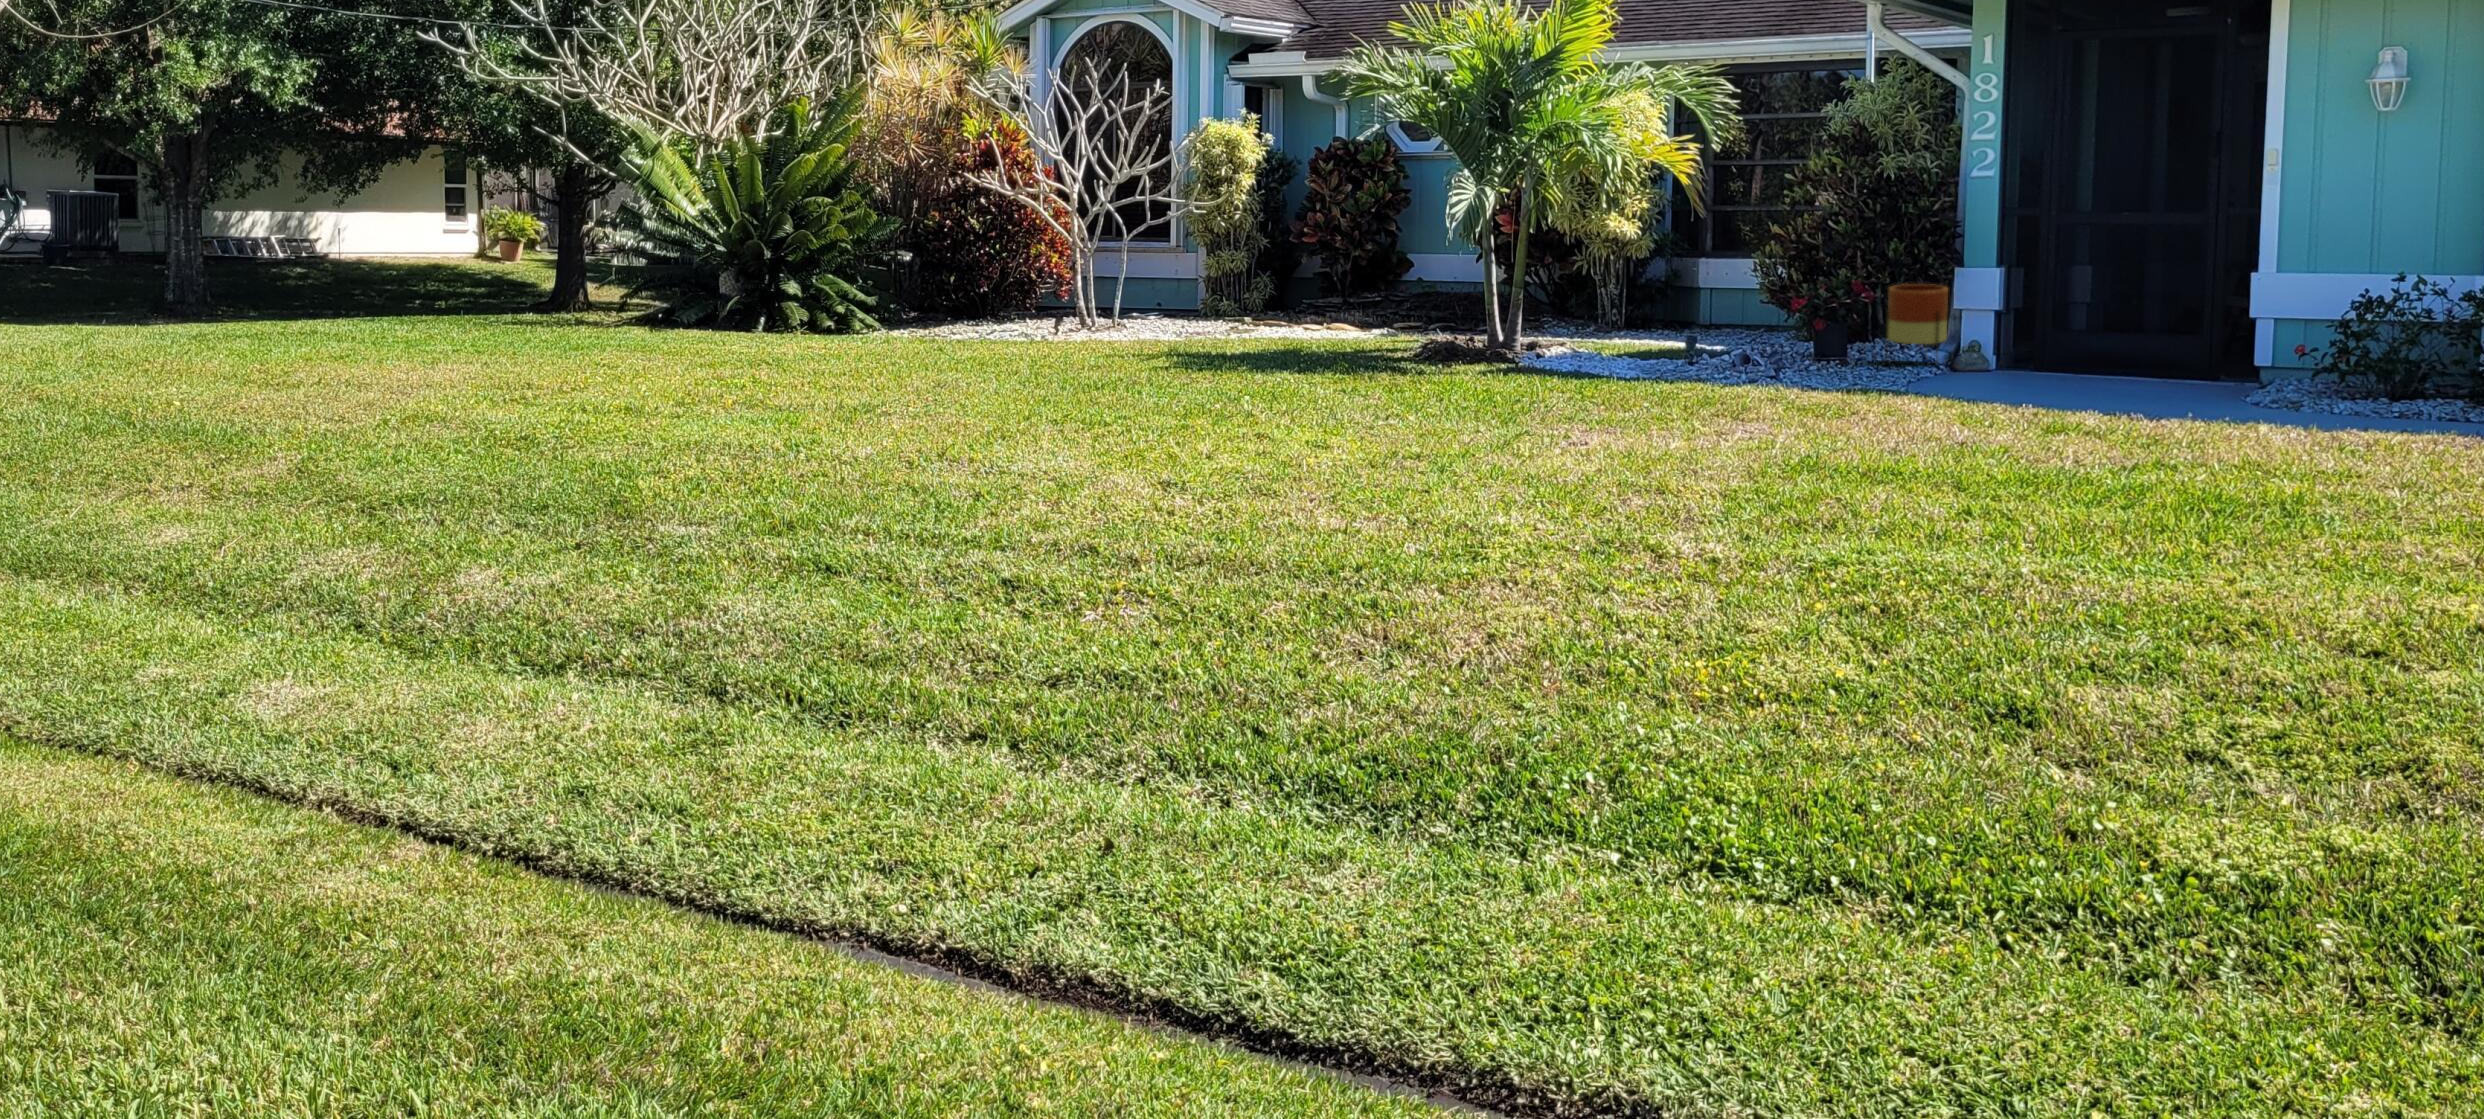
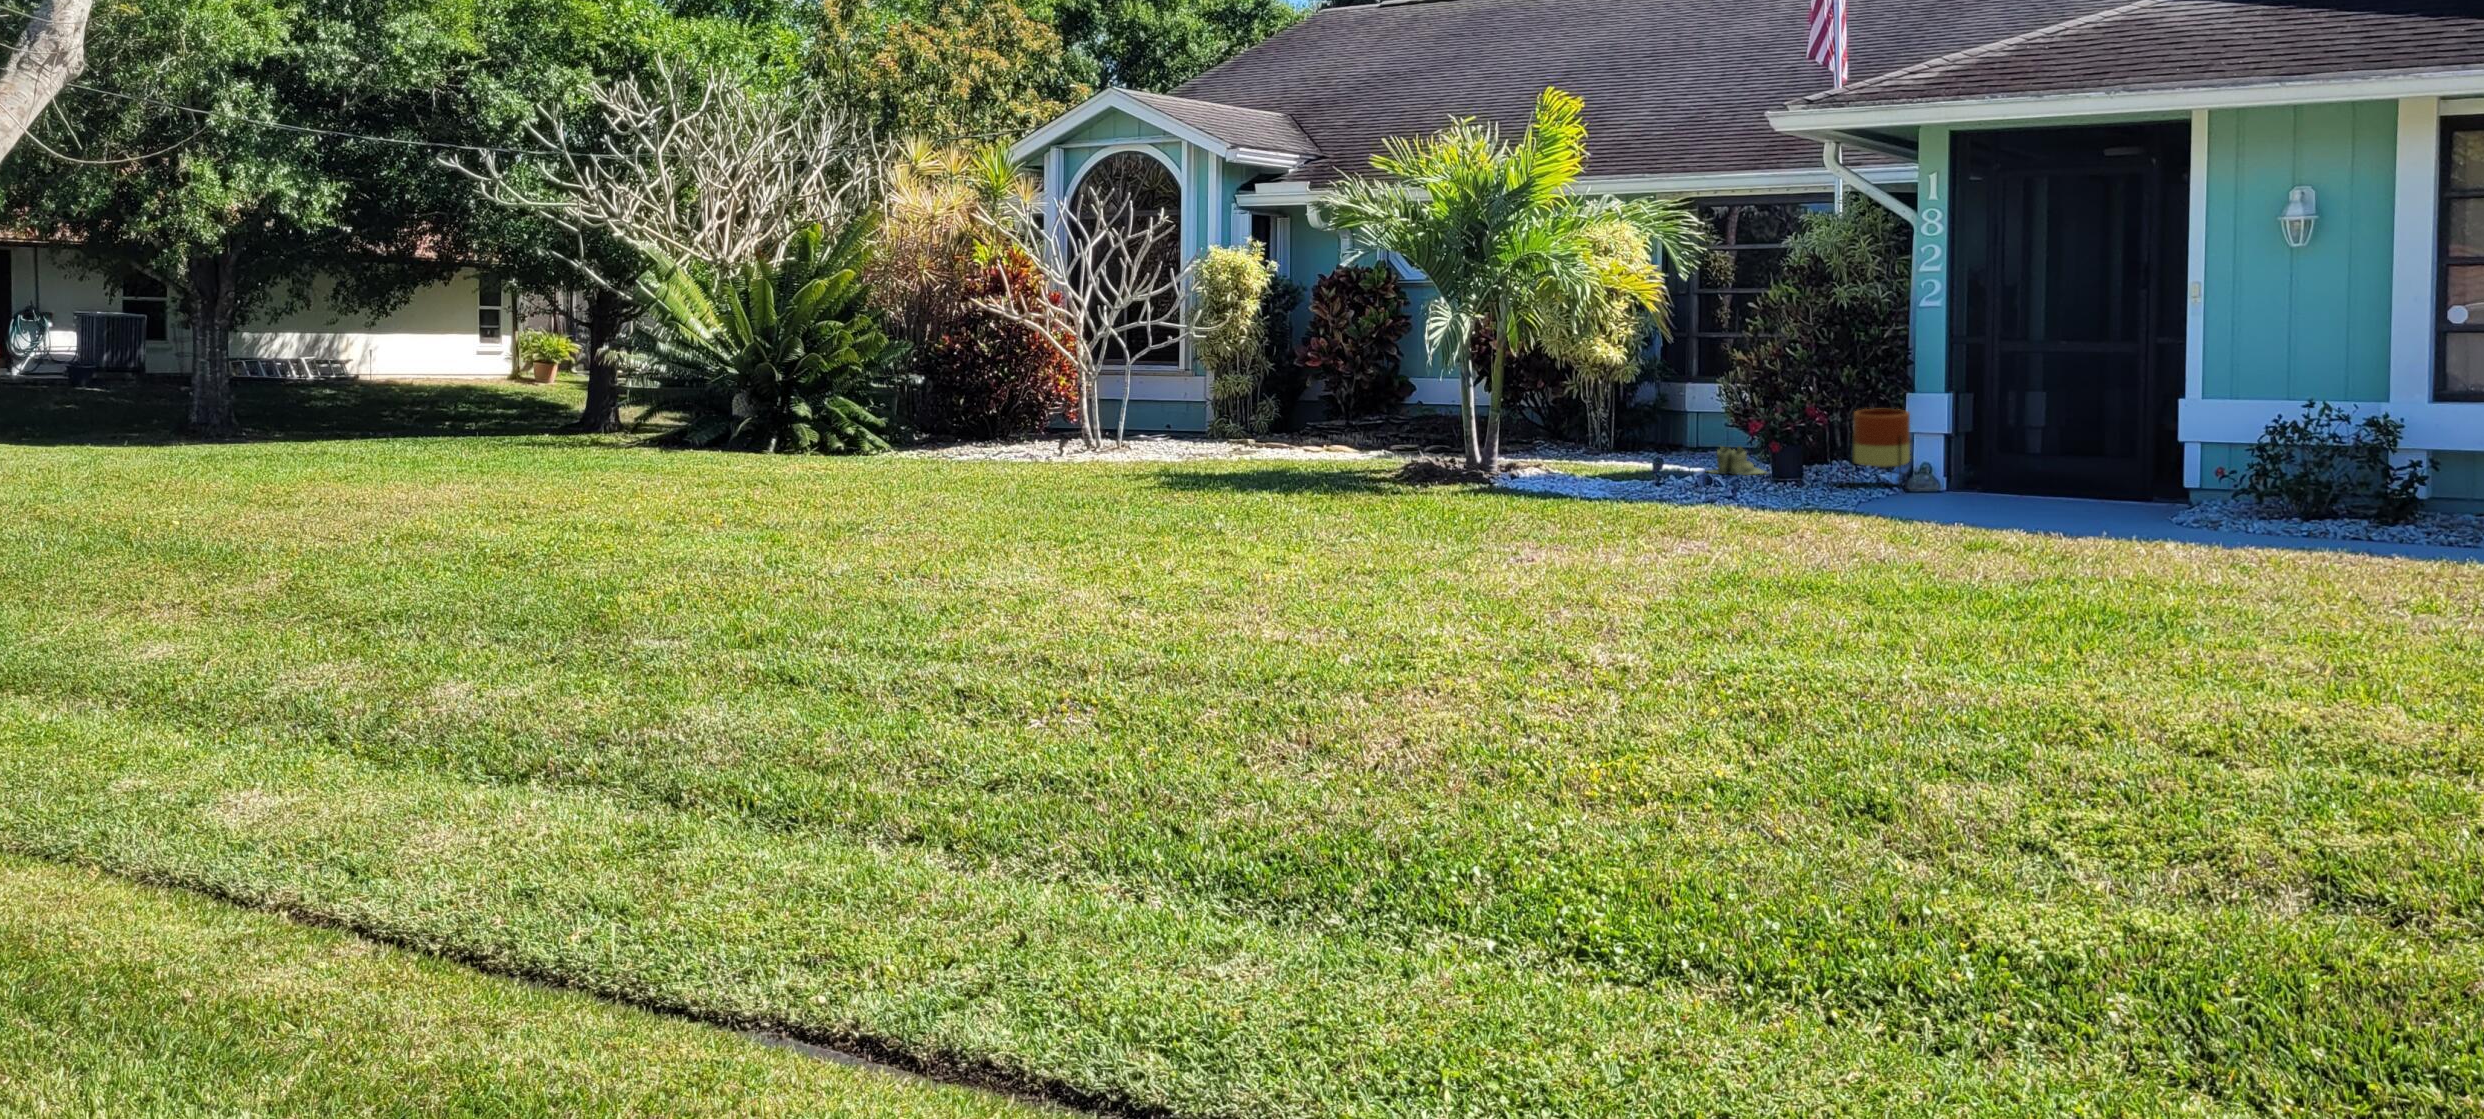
boots: none [1726,323,1795,356] -> present [1709,446,1765,475]

